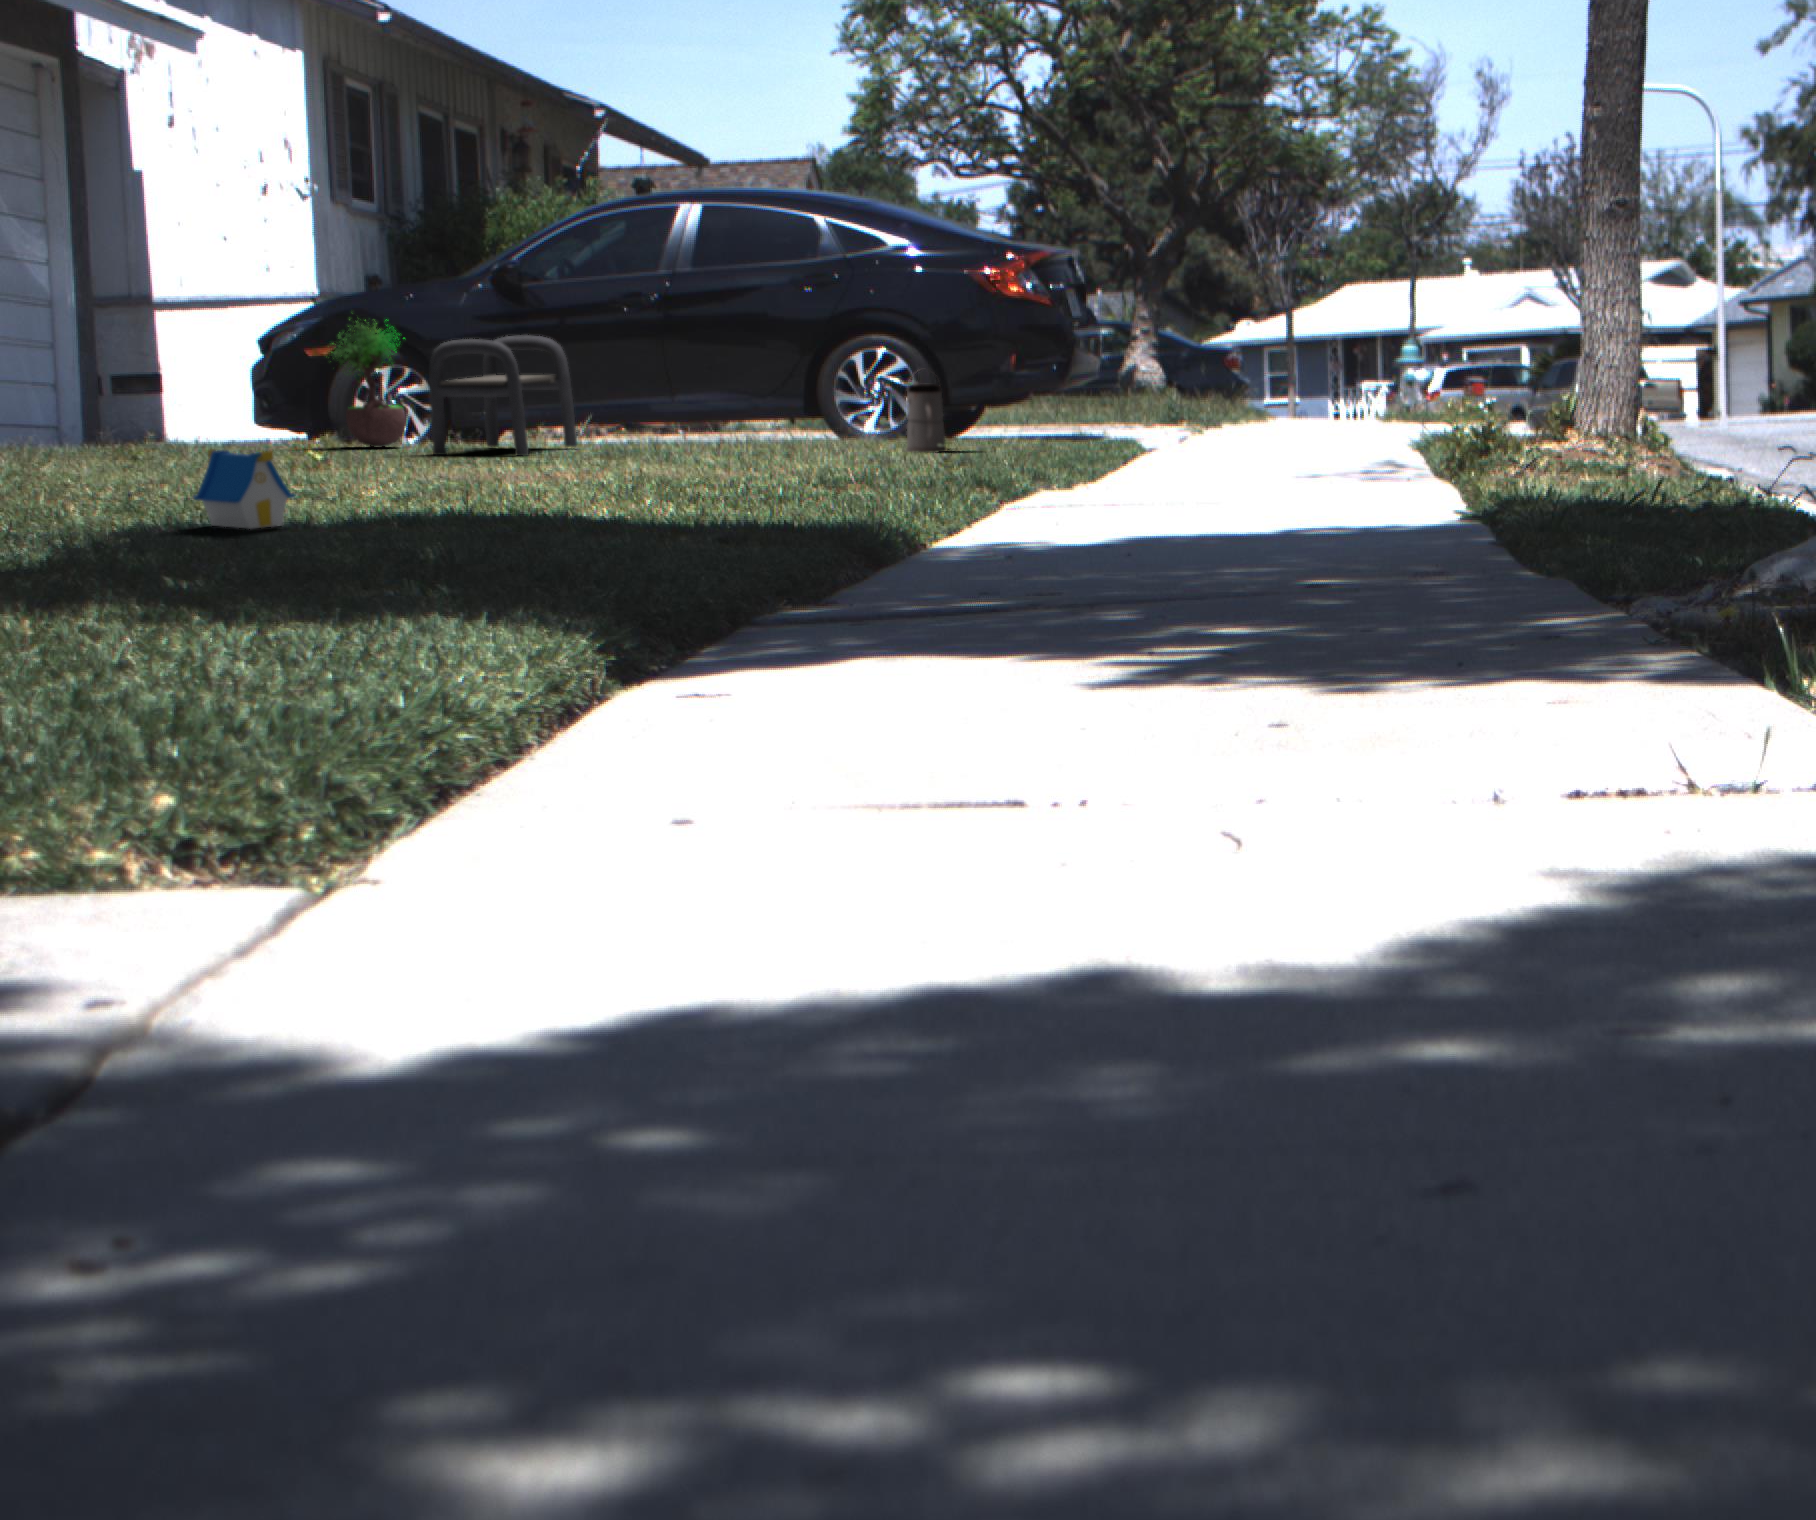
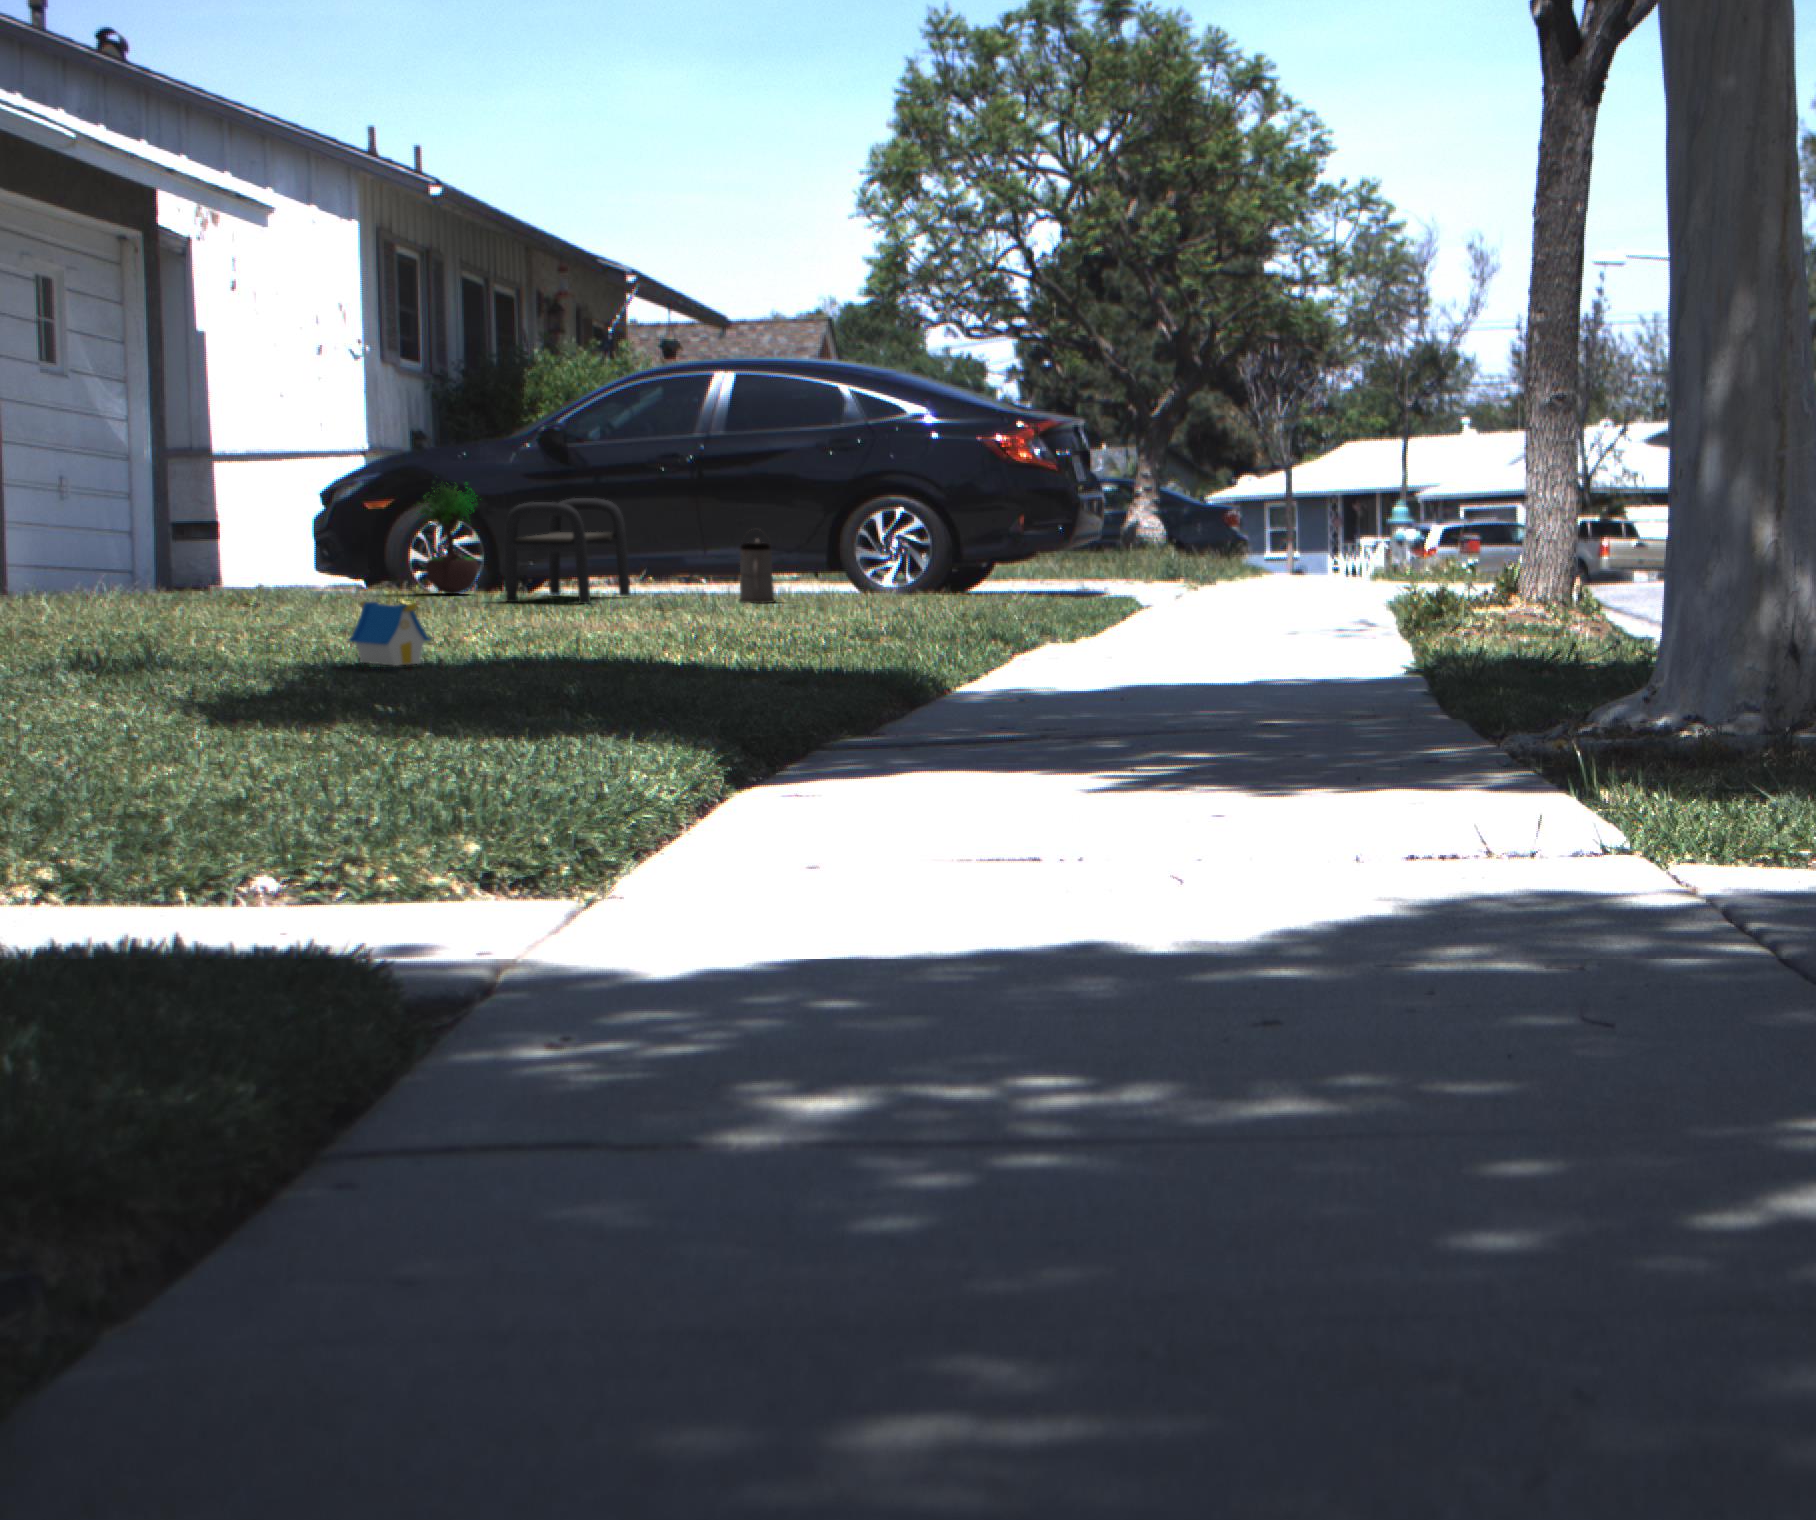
watering can: present [906,382,947,453] -> present [739,530,776,603]

